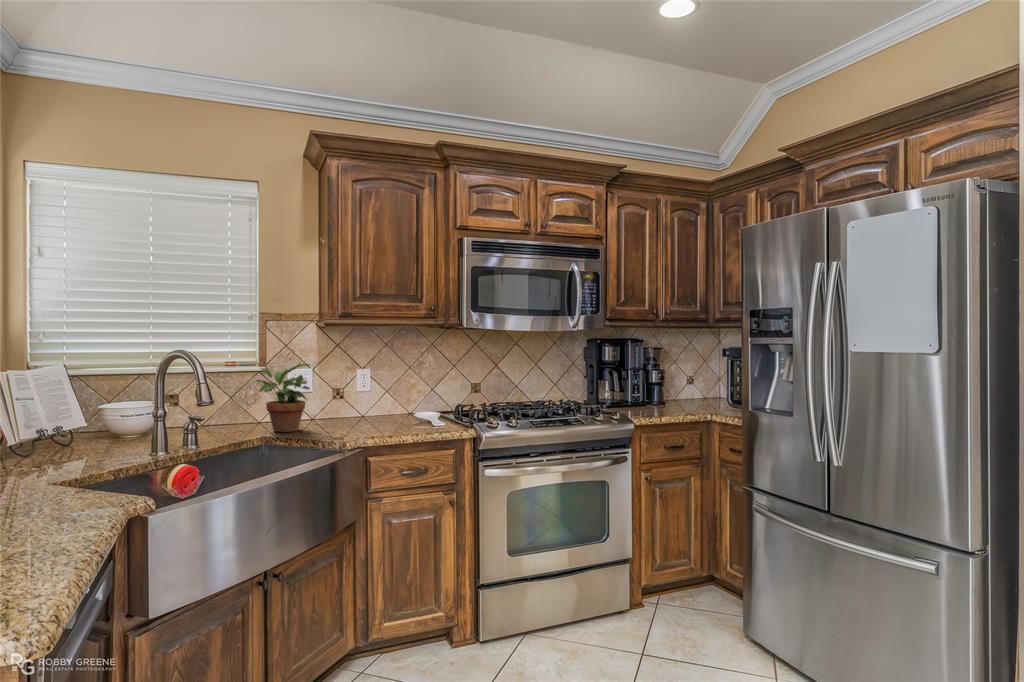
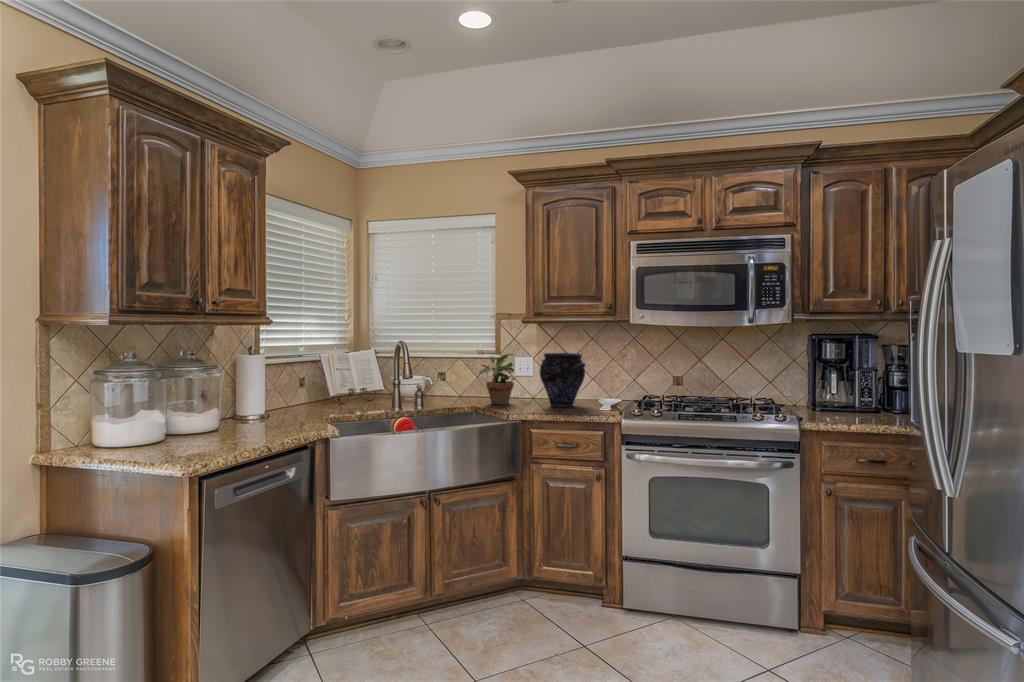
vase: none [347,361,409,428] -> present [540,353,585,407]

